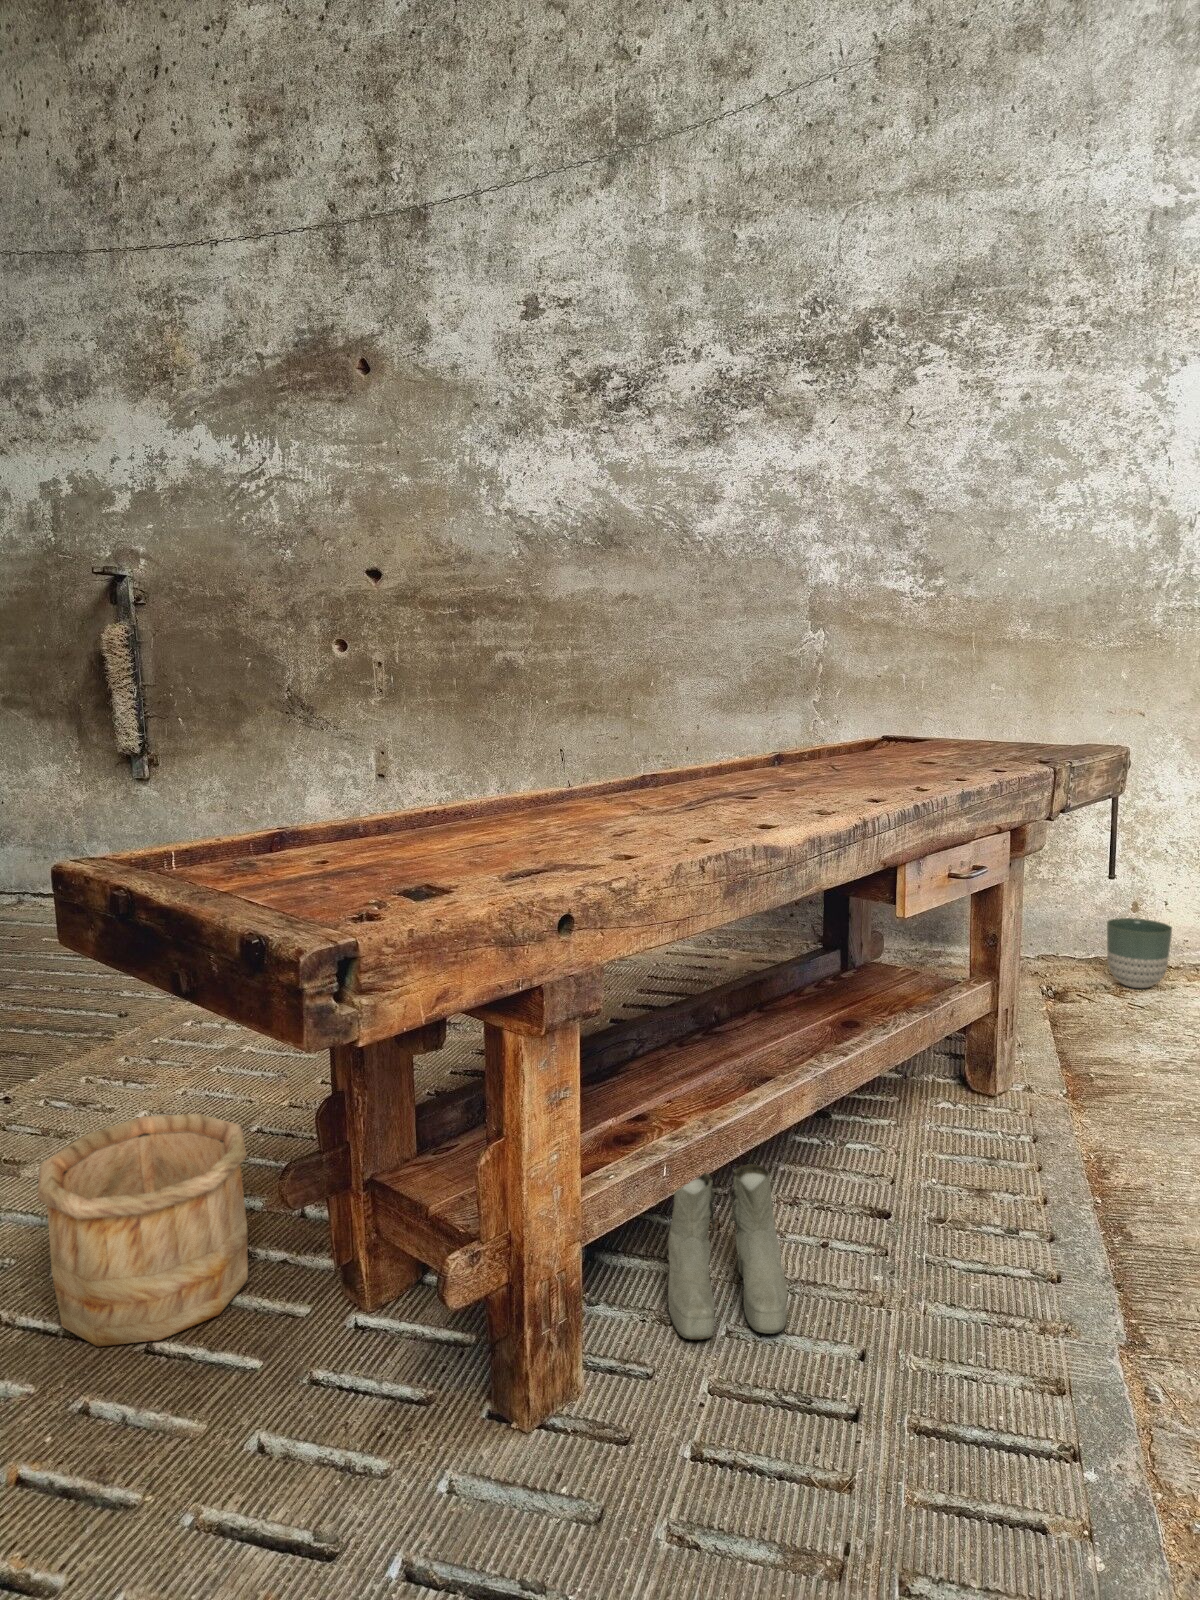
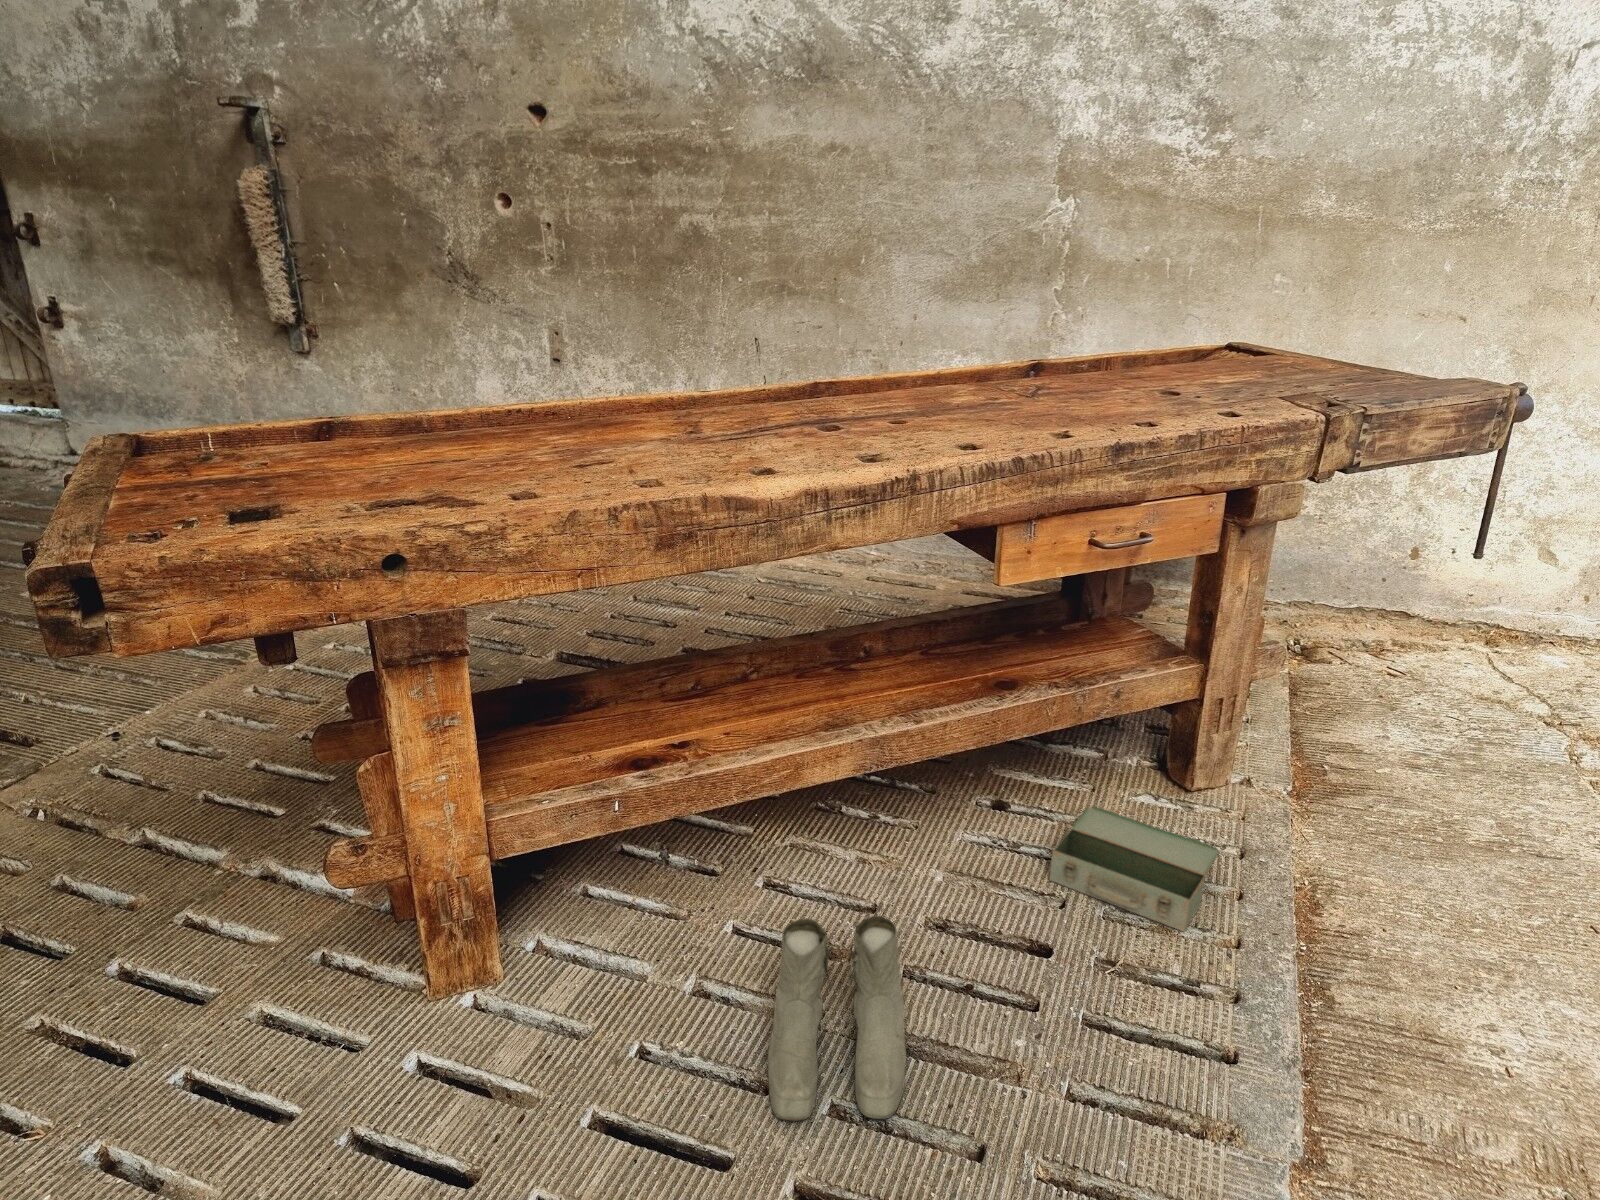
planter: present [1107,918,1172,988] -> none [1370,566,1453,648]
toolbox: none [876,1103,1017,1195] -> present [1049,806,1220,932]
wooden bucket: present [37,1113,248,1346] -> none [39,811,314,1078]

